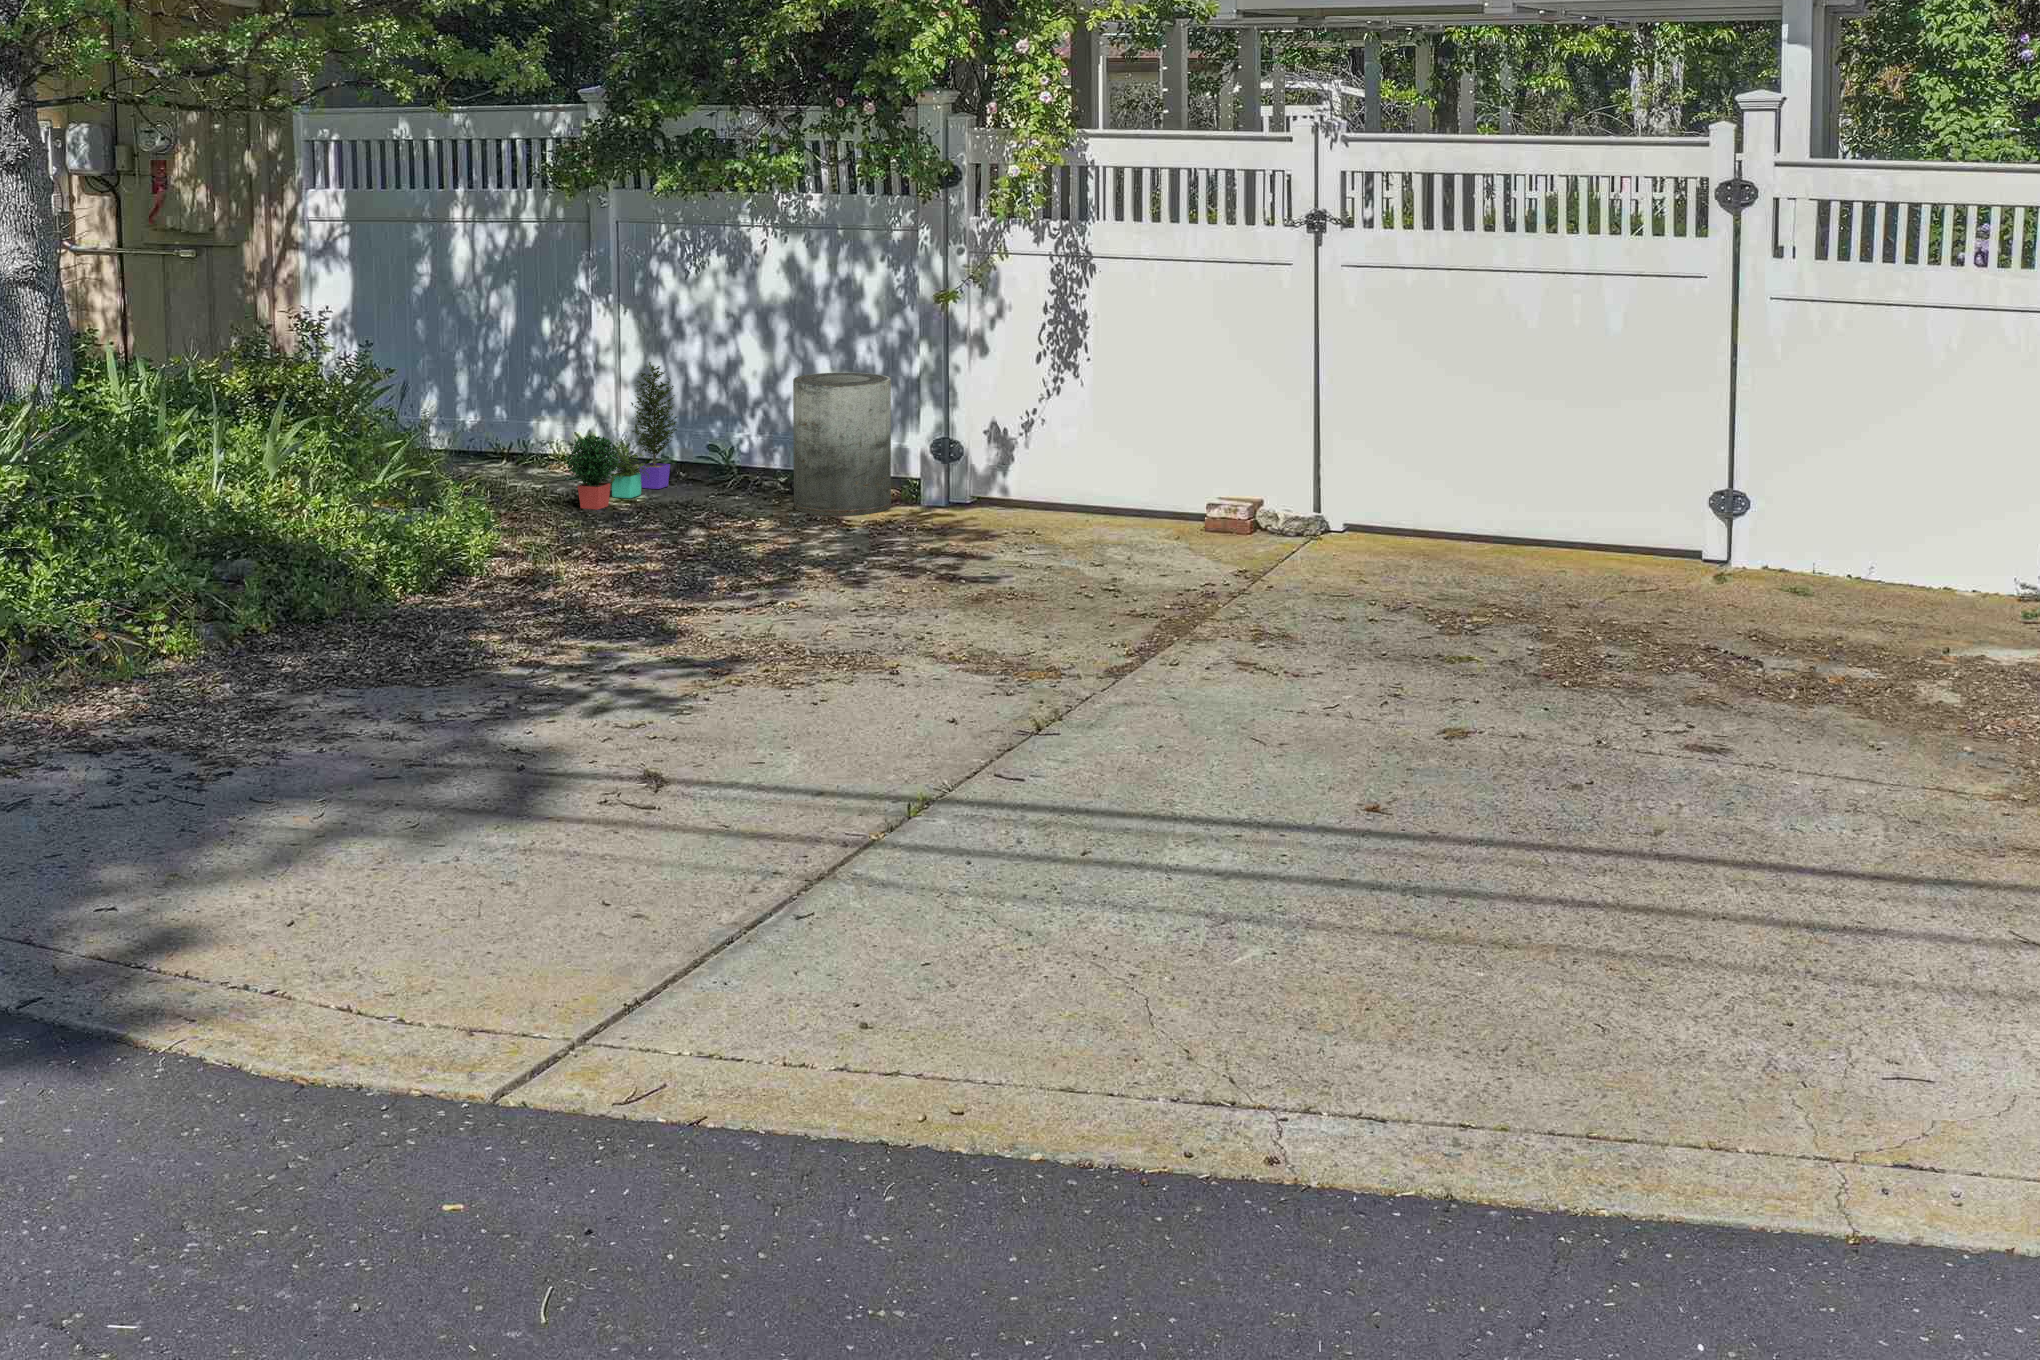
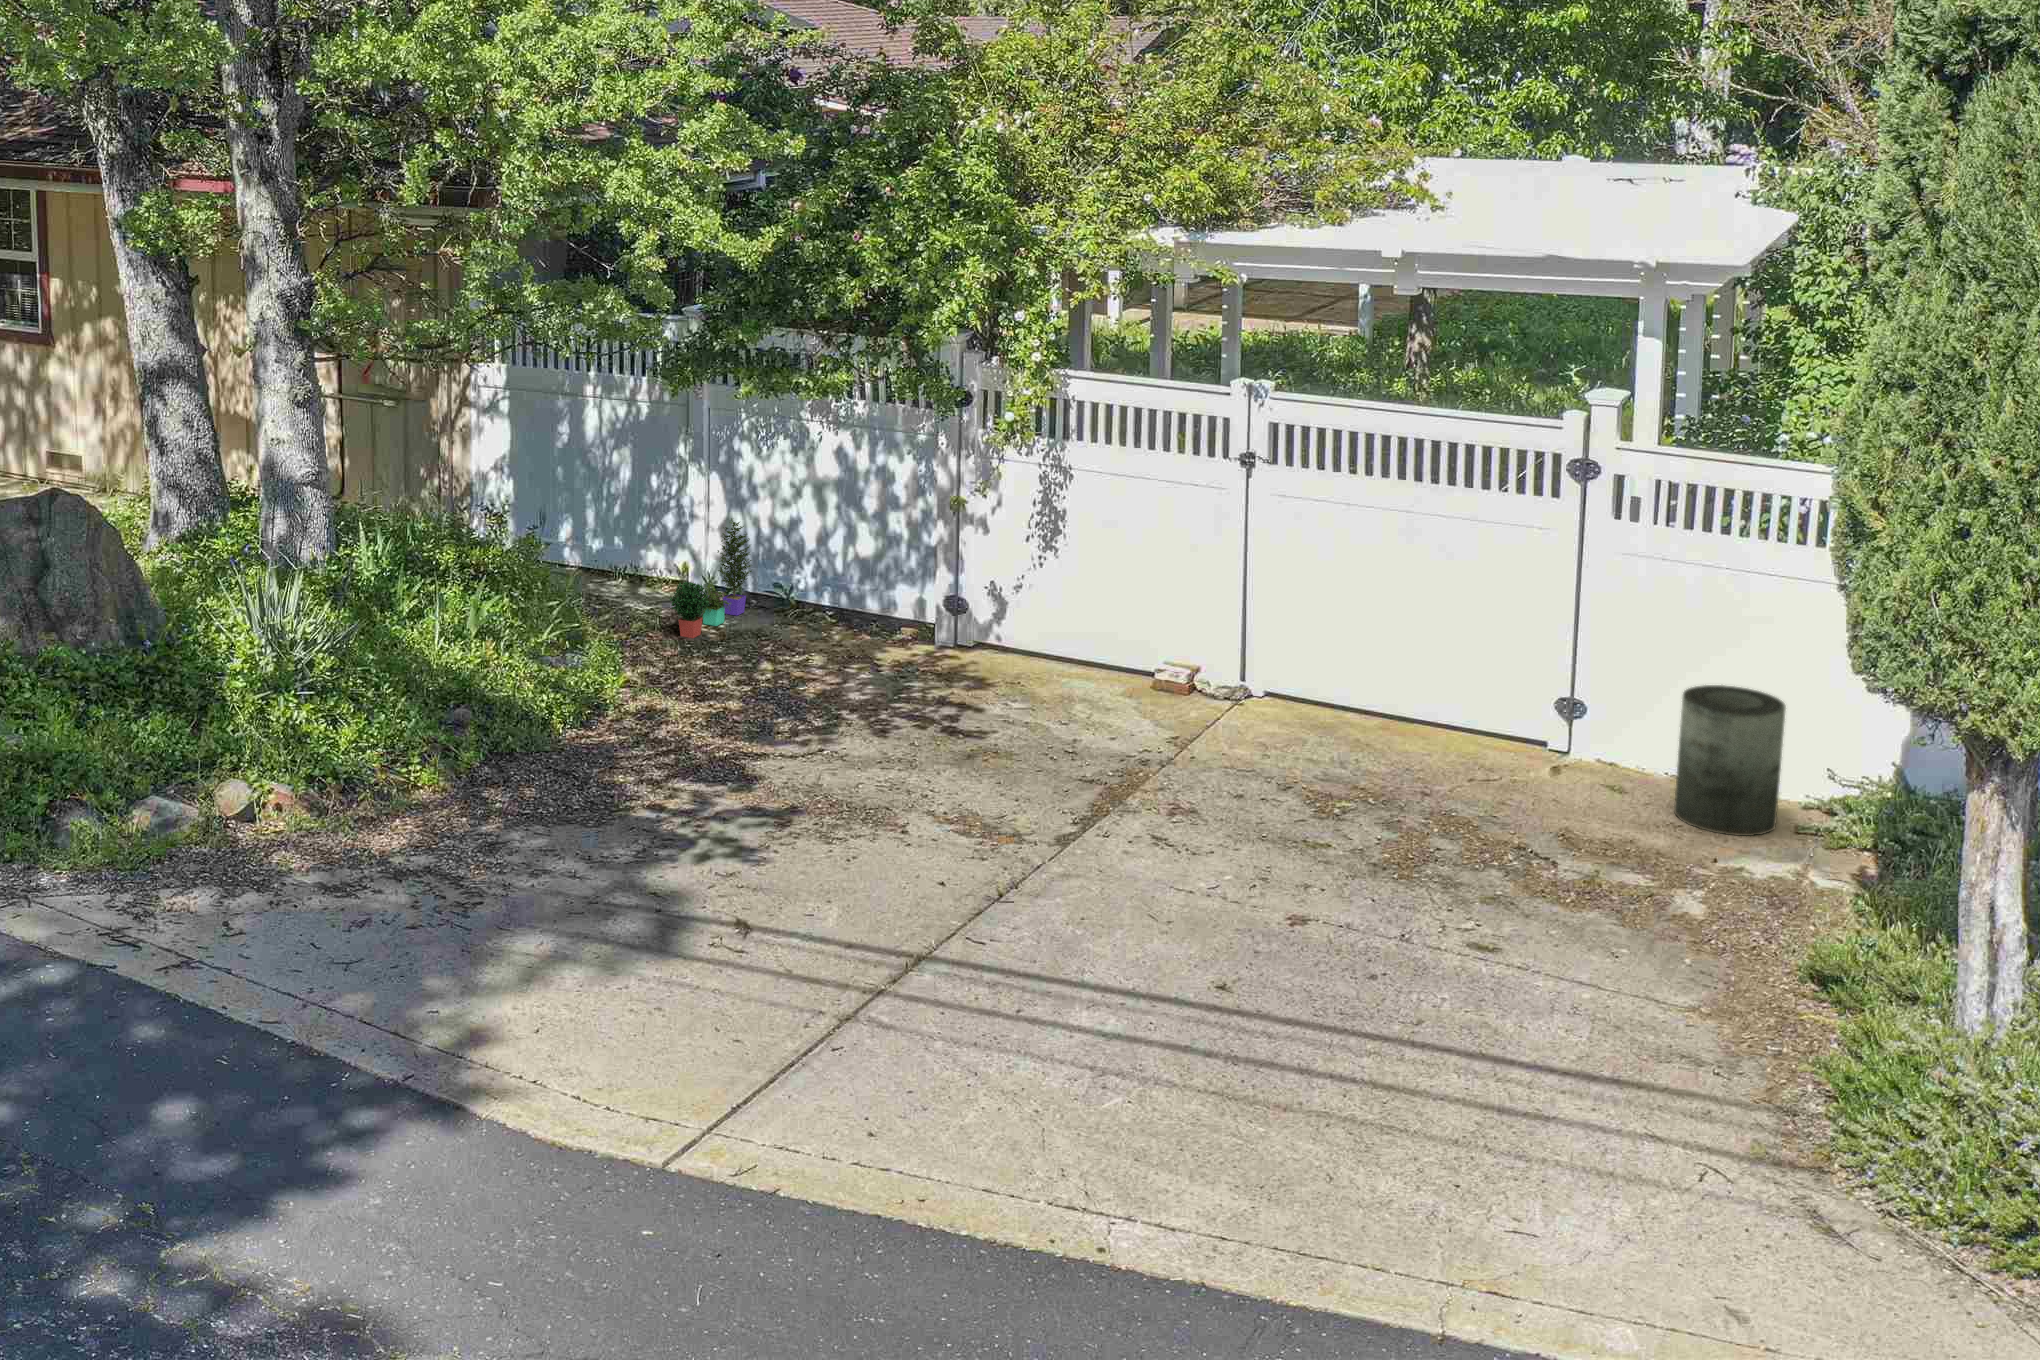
trash can: present [793,372,891,515] -> present [1674,685,1786,836]

